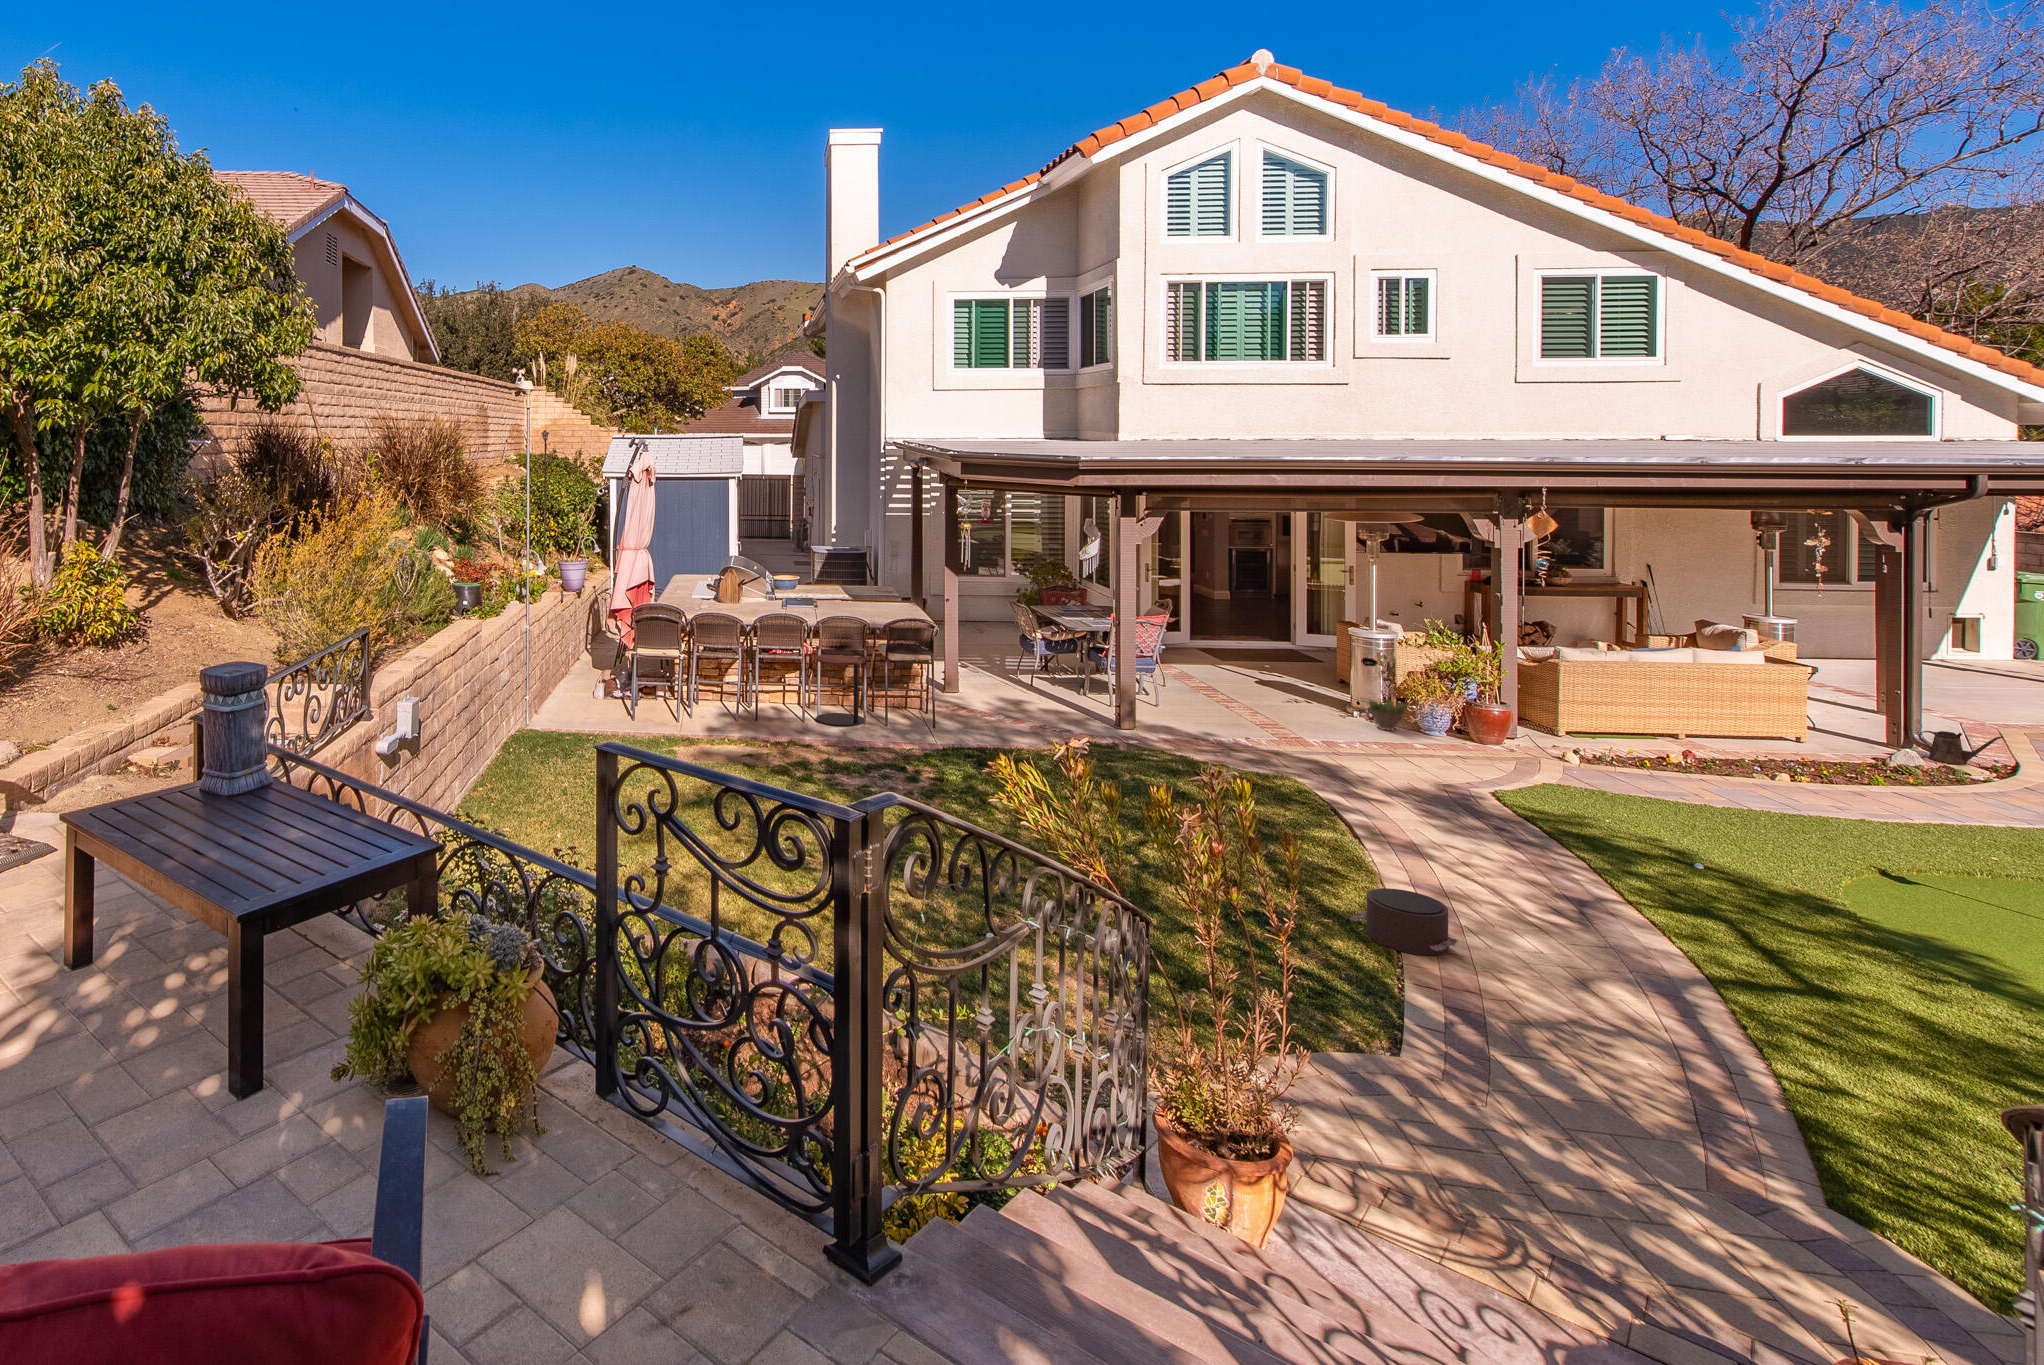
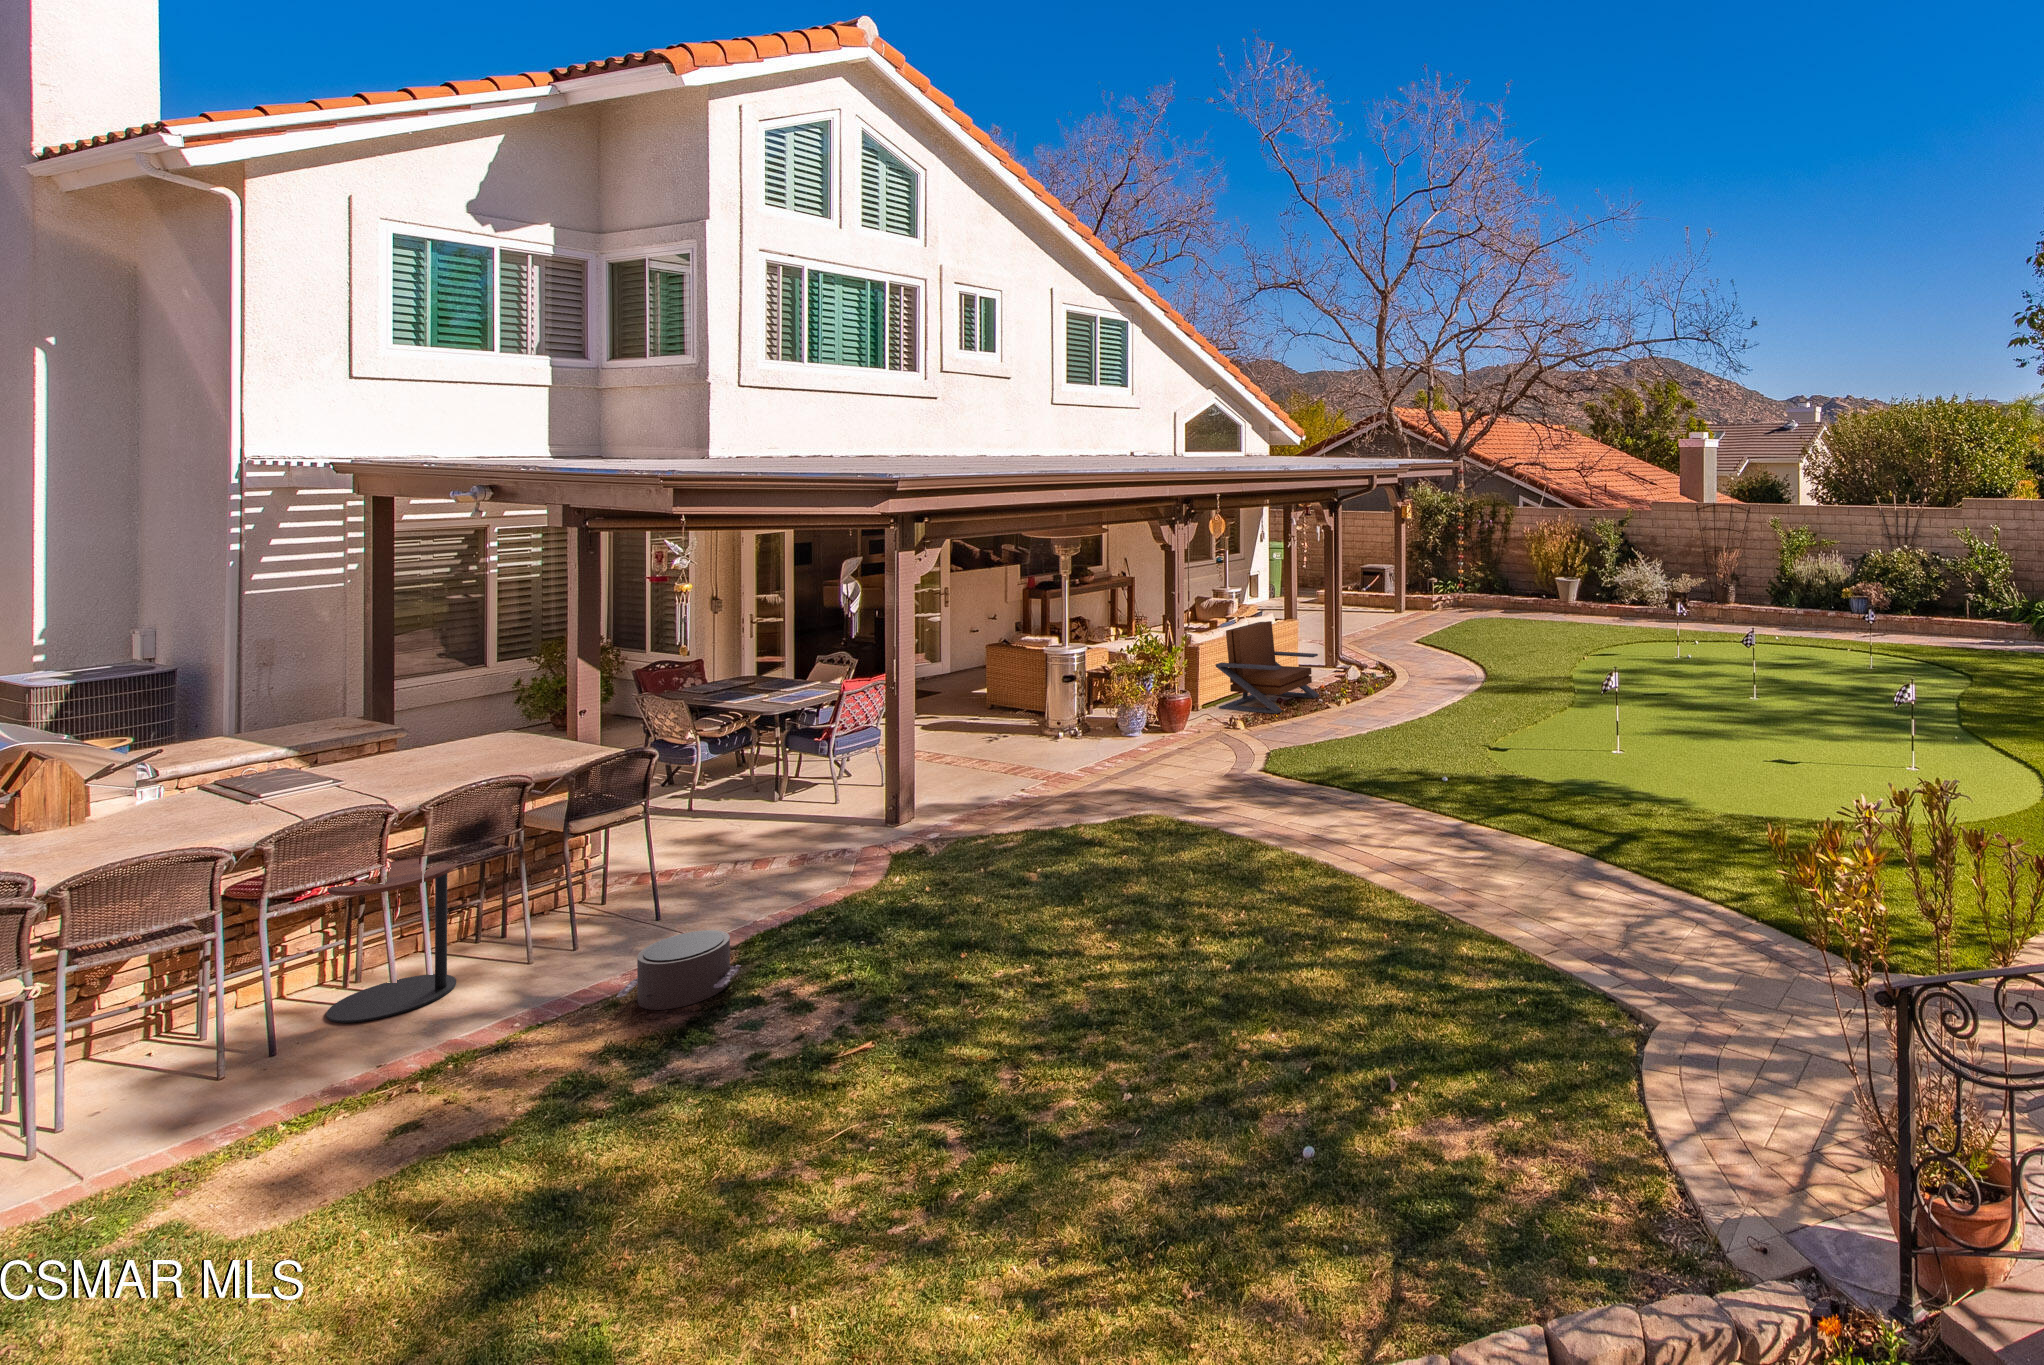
lounge chair: none [1596,656,1774,768] -> present [1216,621,1319,714]
decorative plant: present [1361,698,1410,731] -> none [1058,710,1114,746]
watering can: present [1919,731,2003,765] -> none [1346,643,1383,669]
pouf: present [1350,888,1457,955] -> present [617,930,741,1010]

